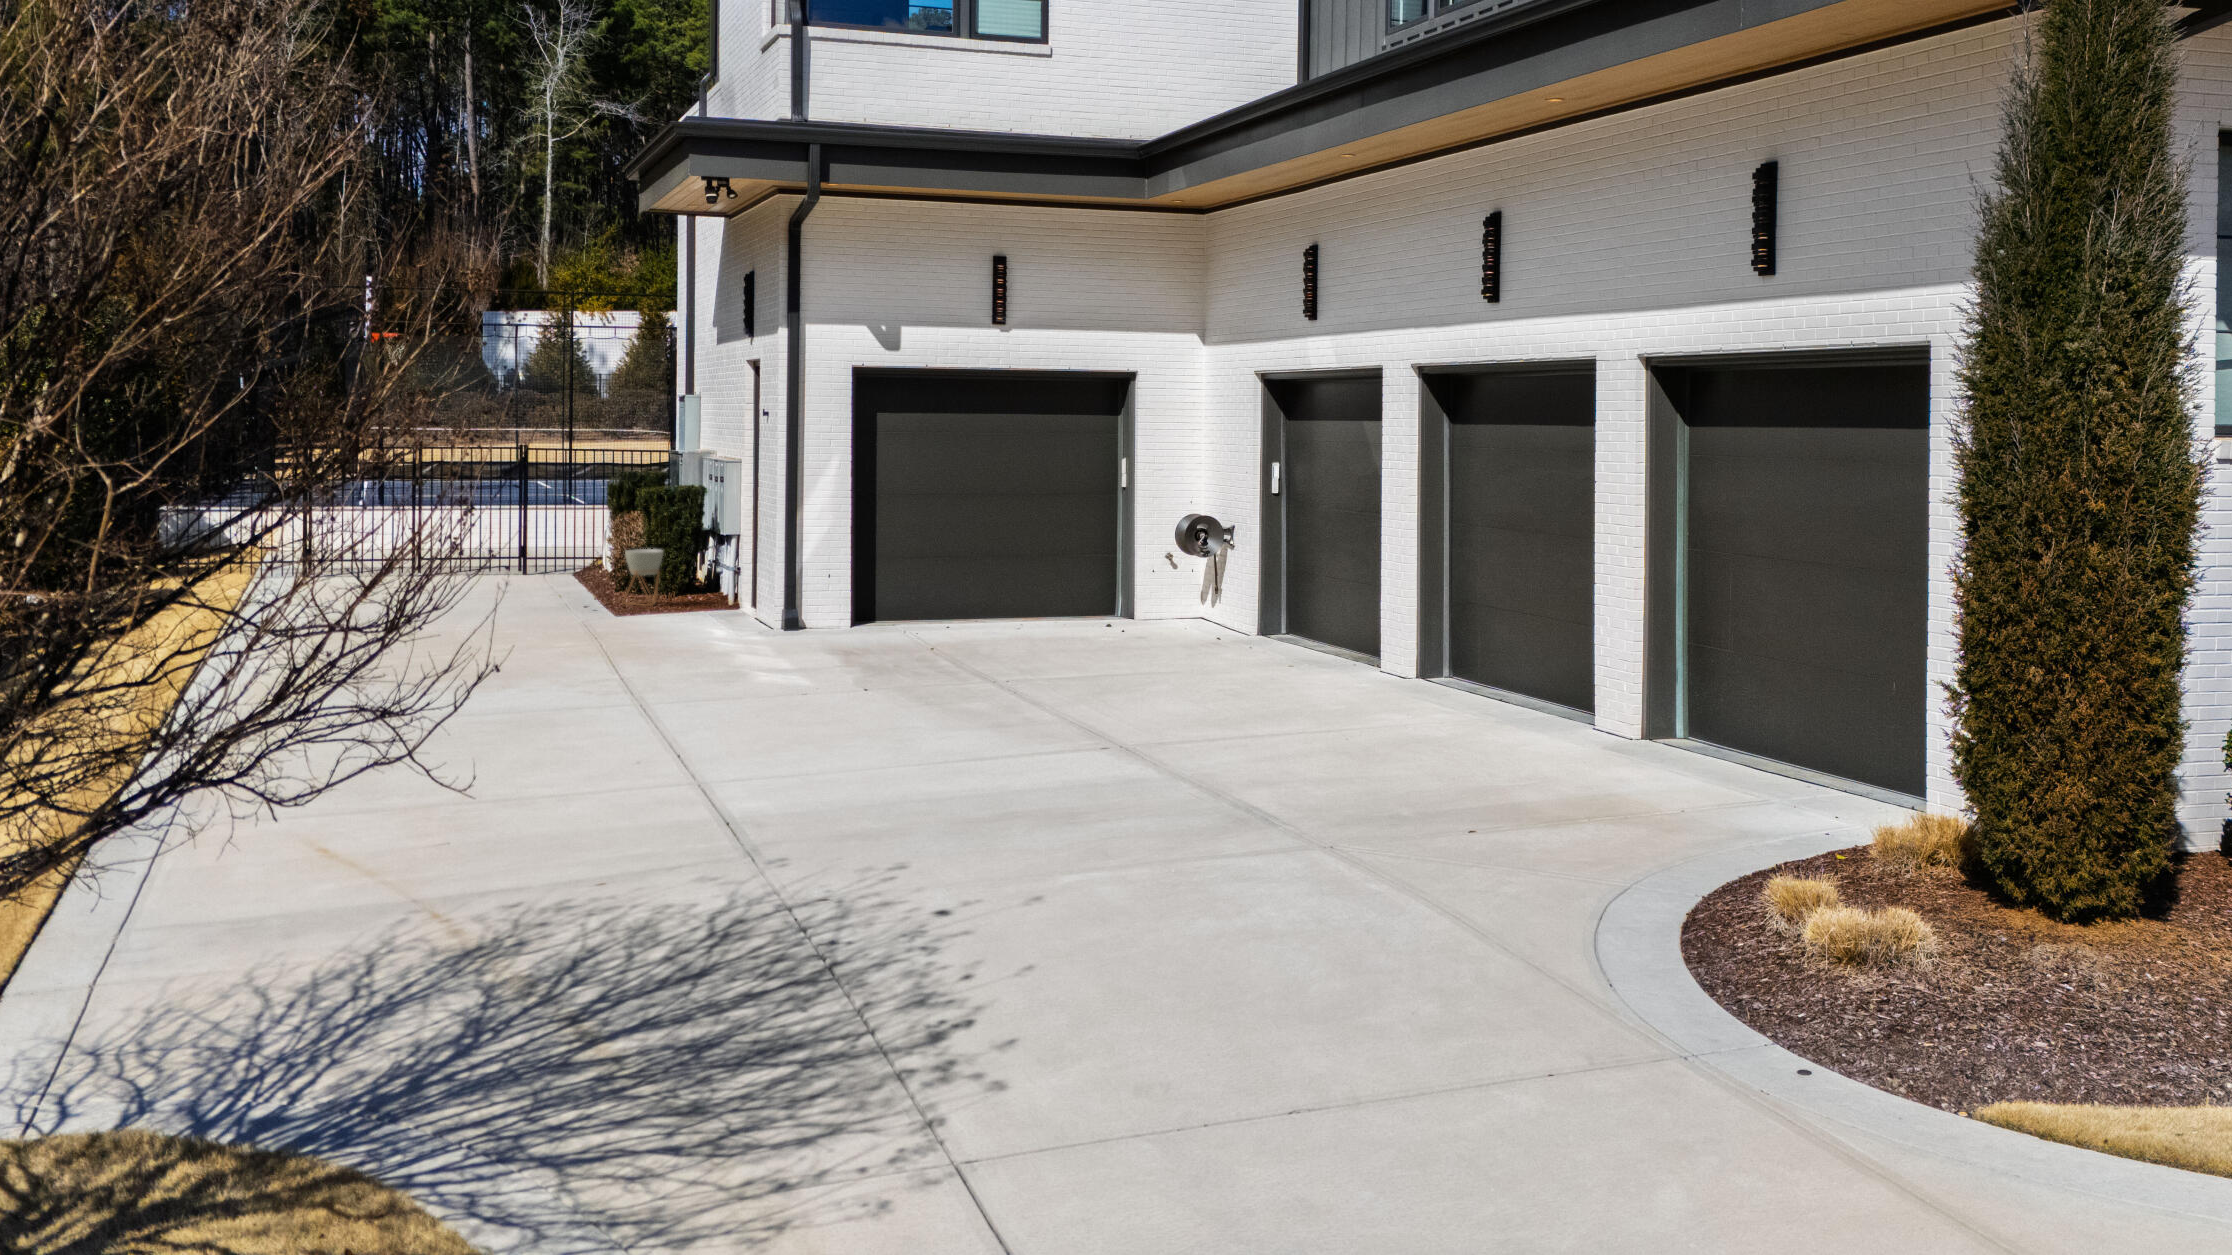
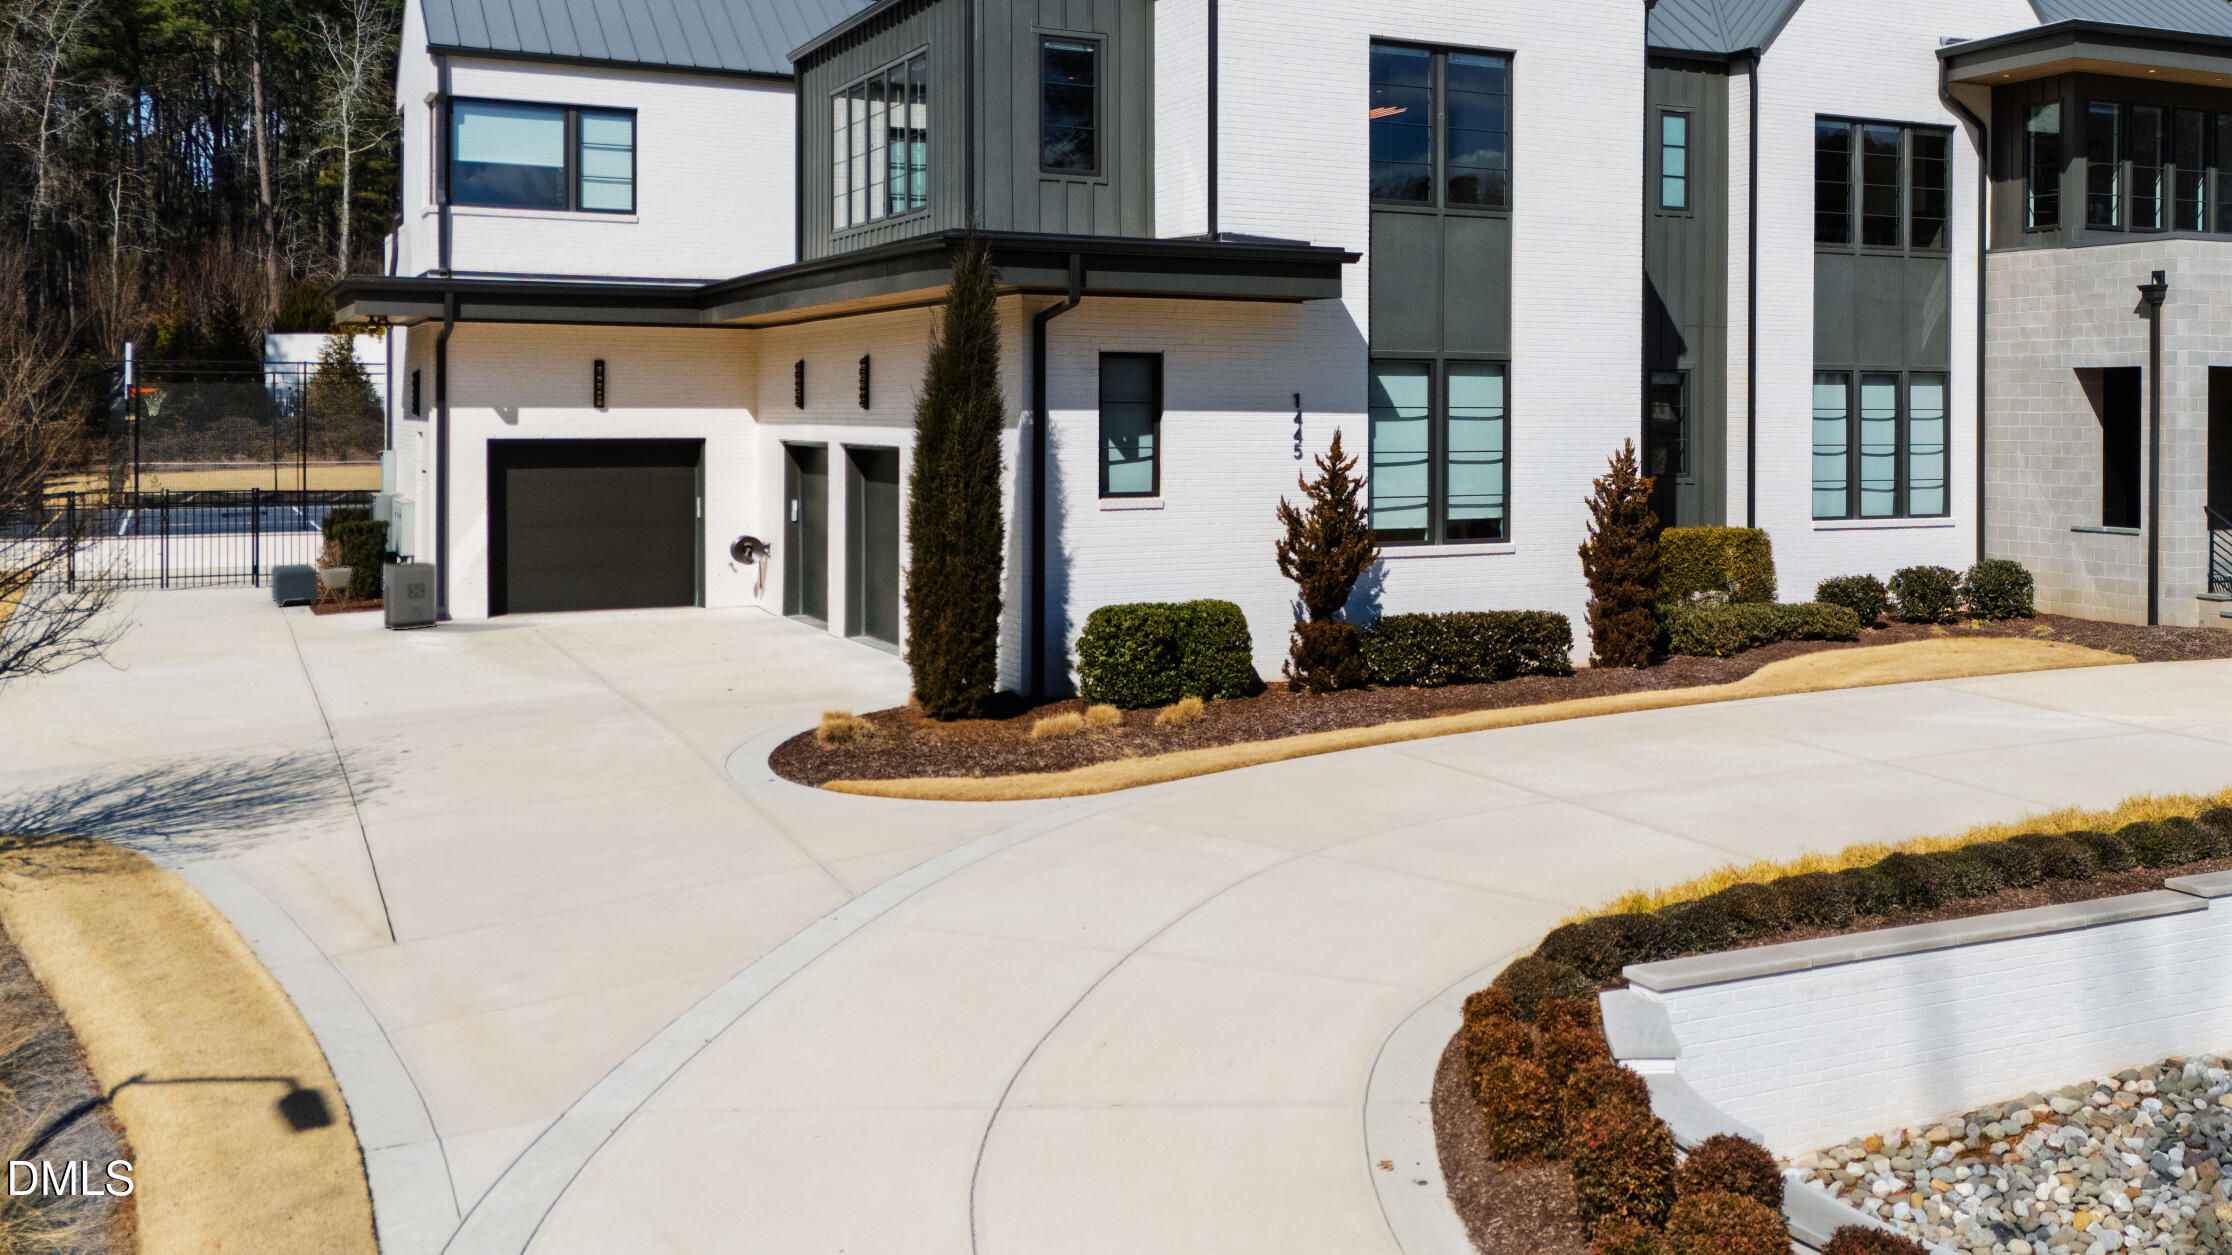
trash can: none [718,542,787,640] -> present [383,562,437,630]
bench: none [563,543,619,599] -> present [271,564,318,607]

